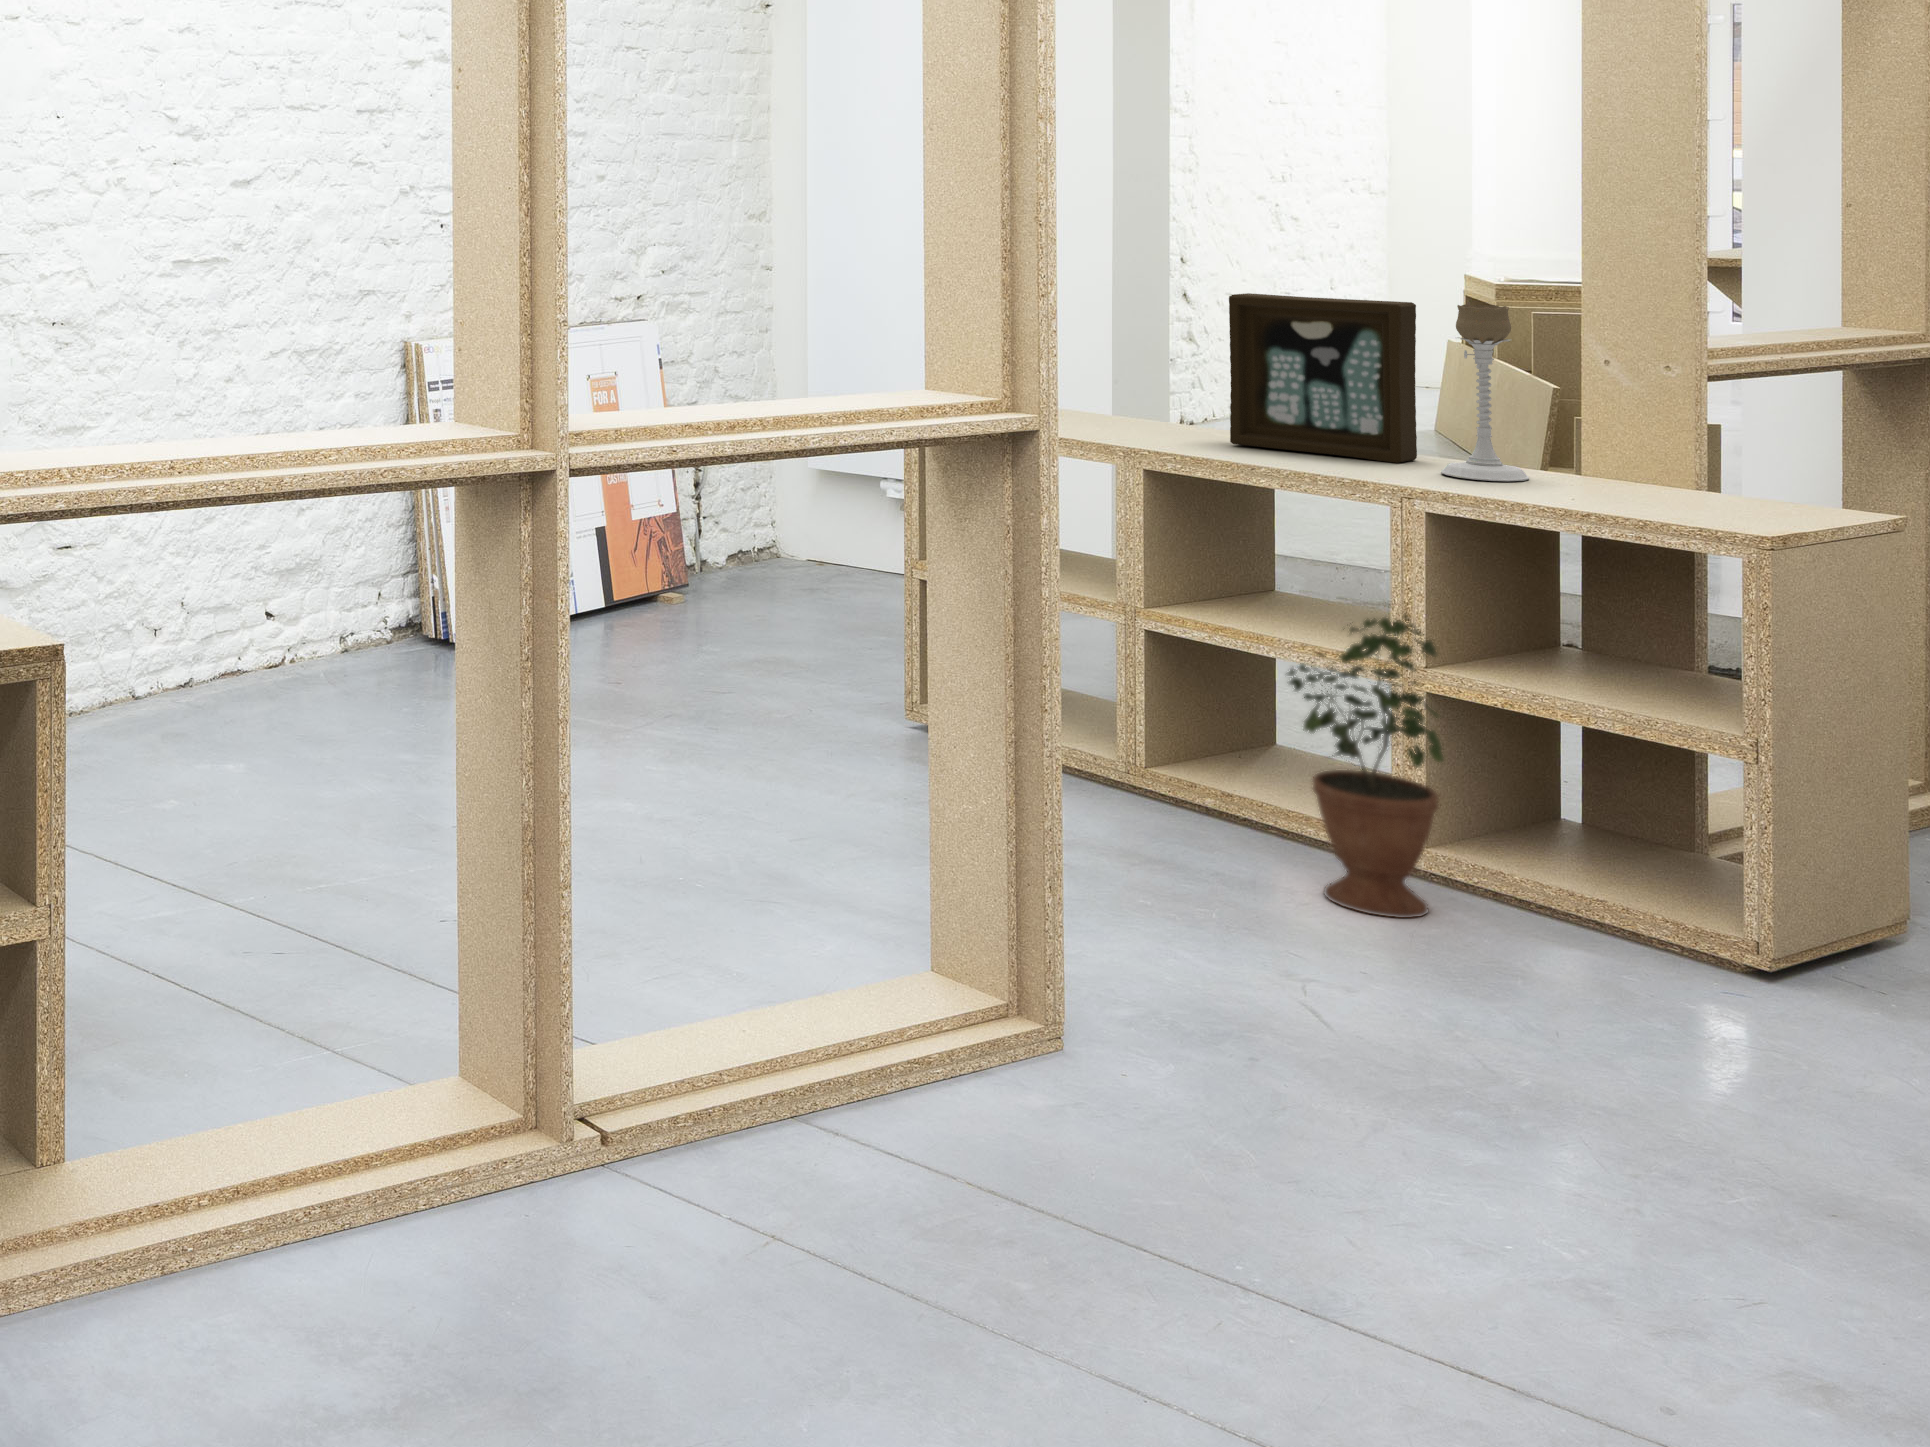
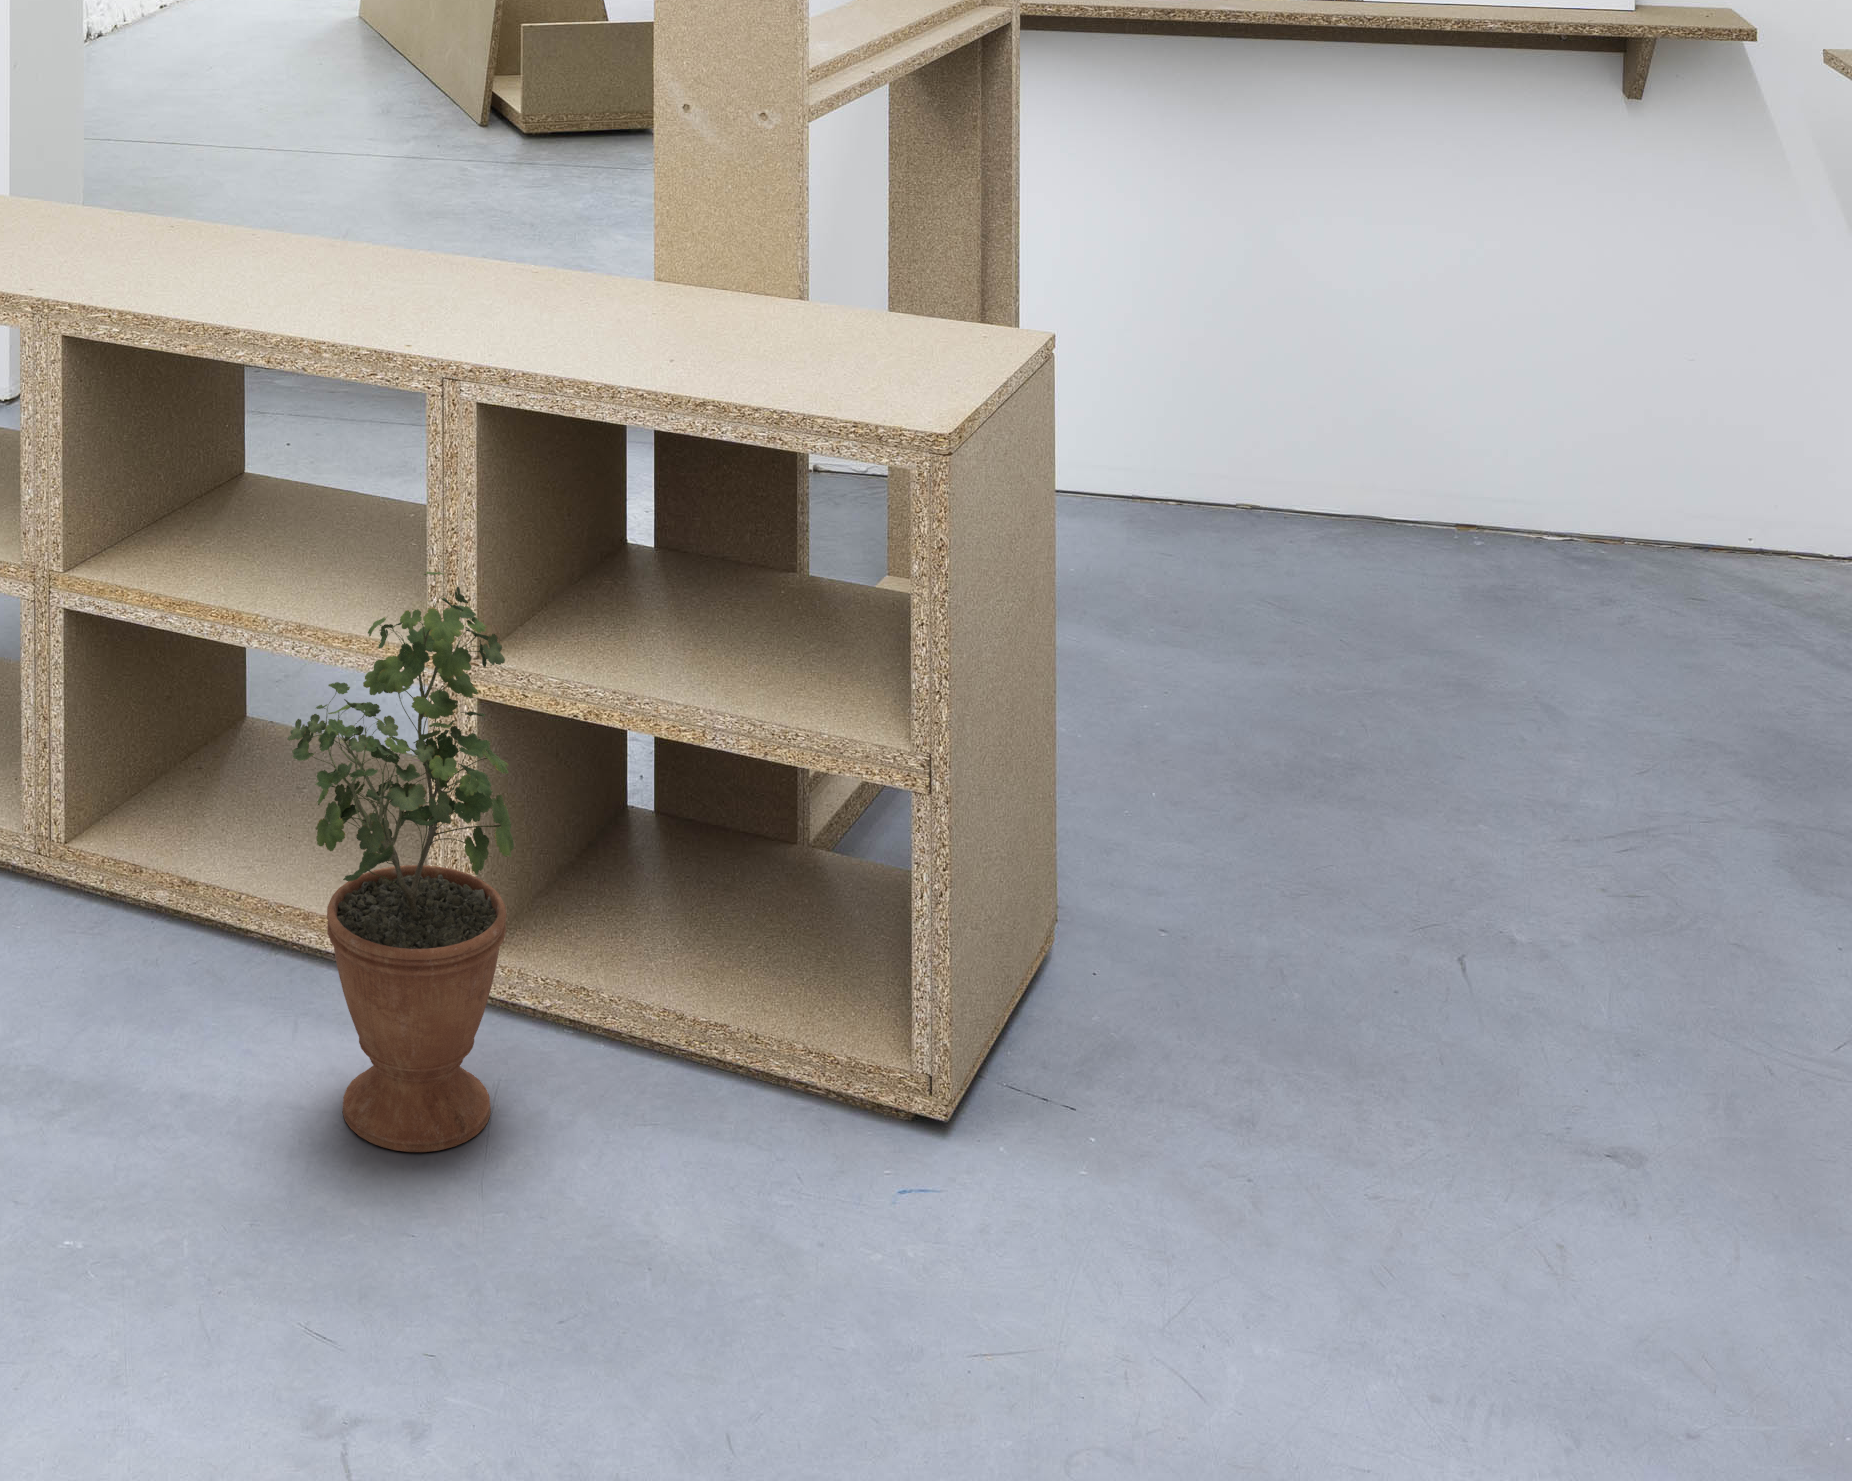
picture frame: present [1229,293,1417,463] -> none [197,5,454,288]
candle holder: present [1441,304,1529,481] -> none [494,29,608,326]

